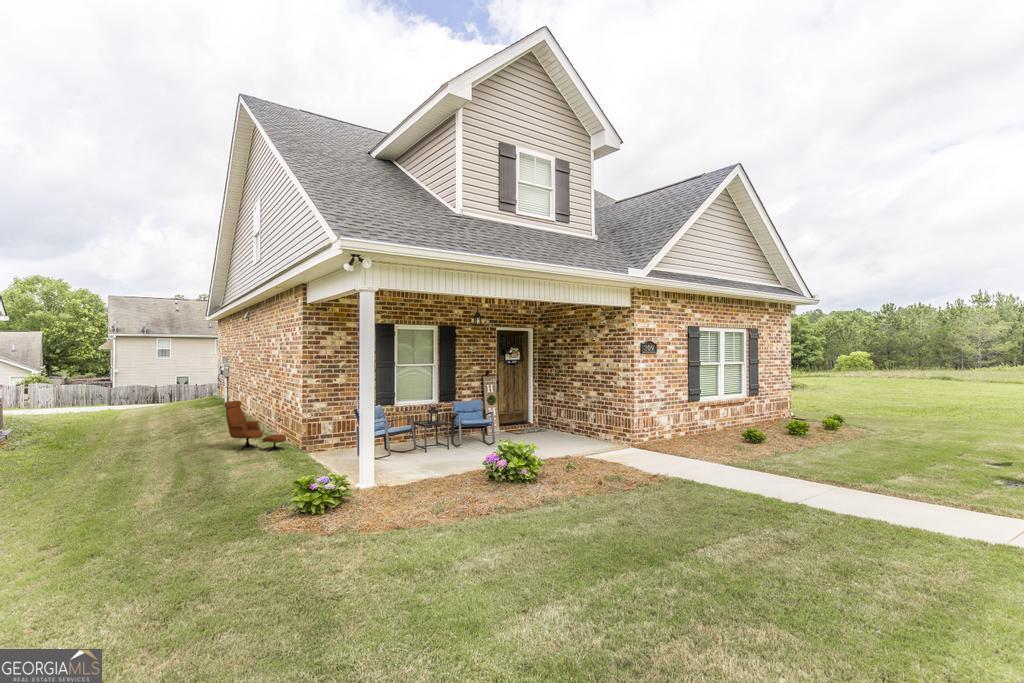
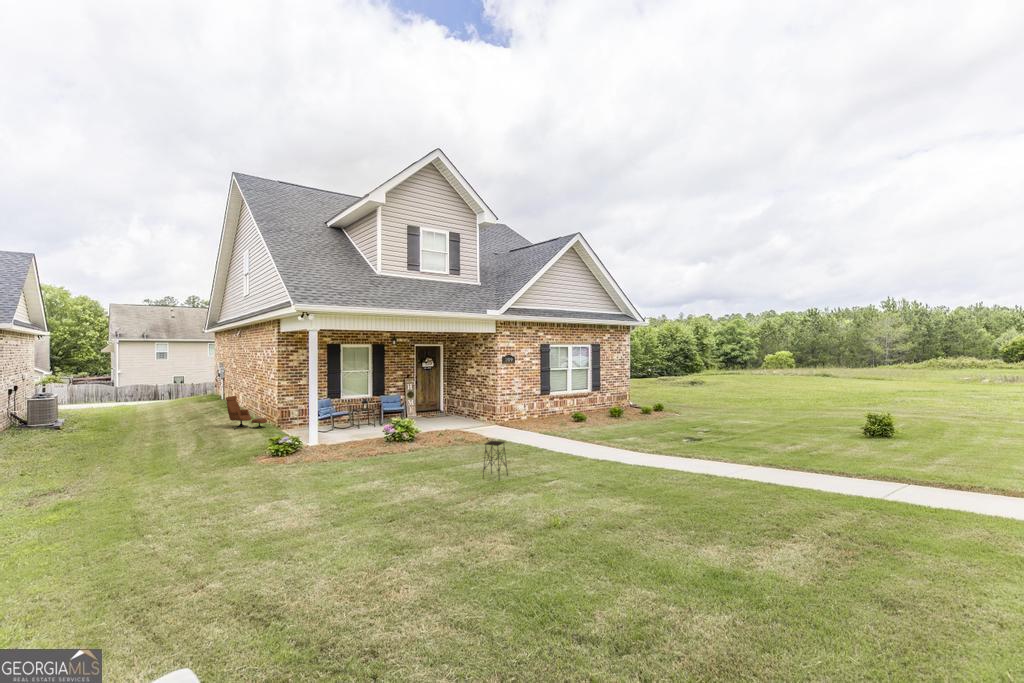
side table: none [808,511,872,620] -> present [483,441,508,480]

